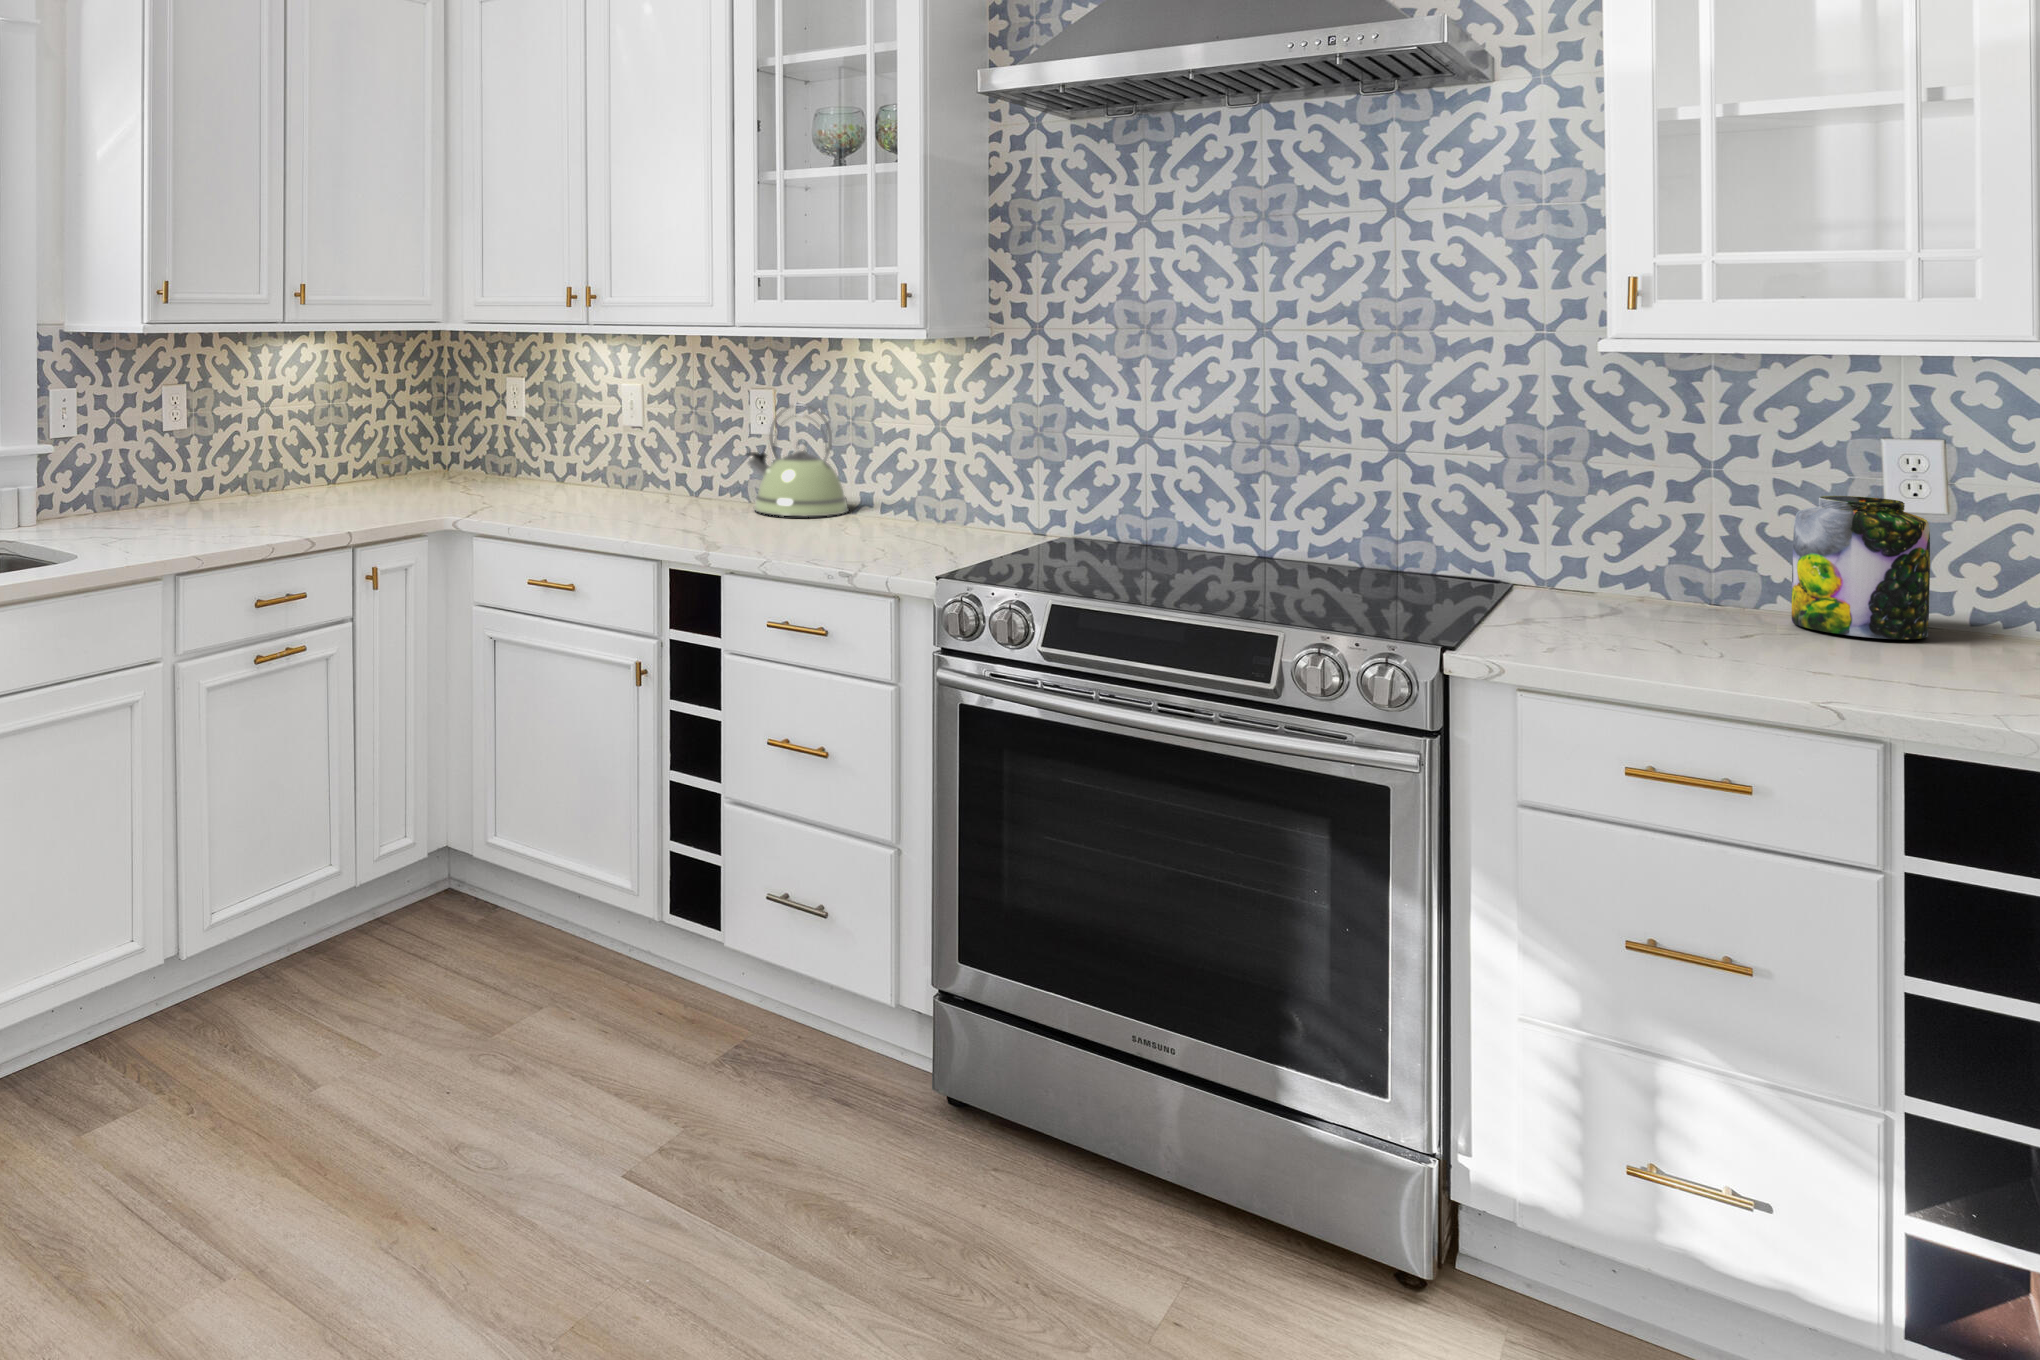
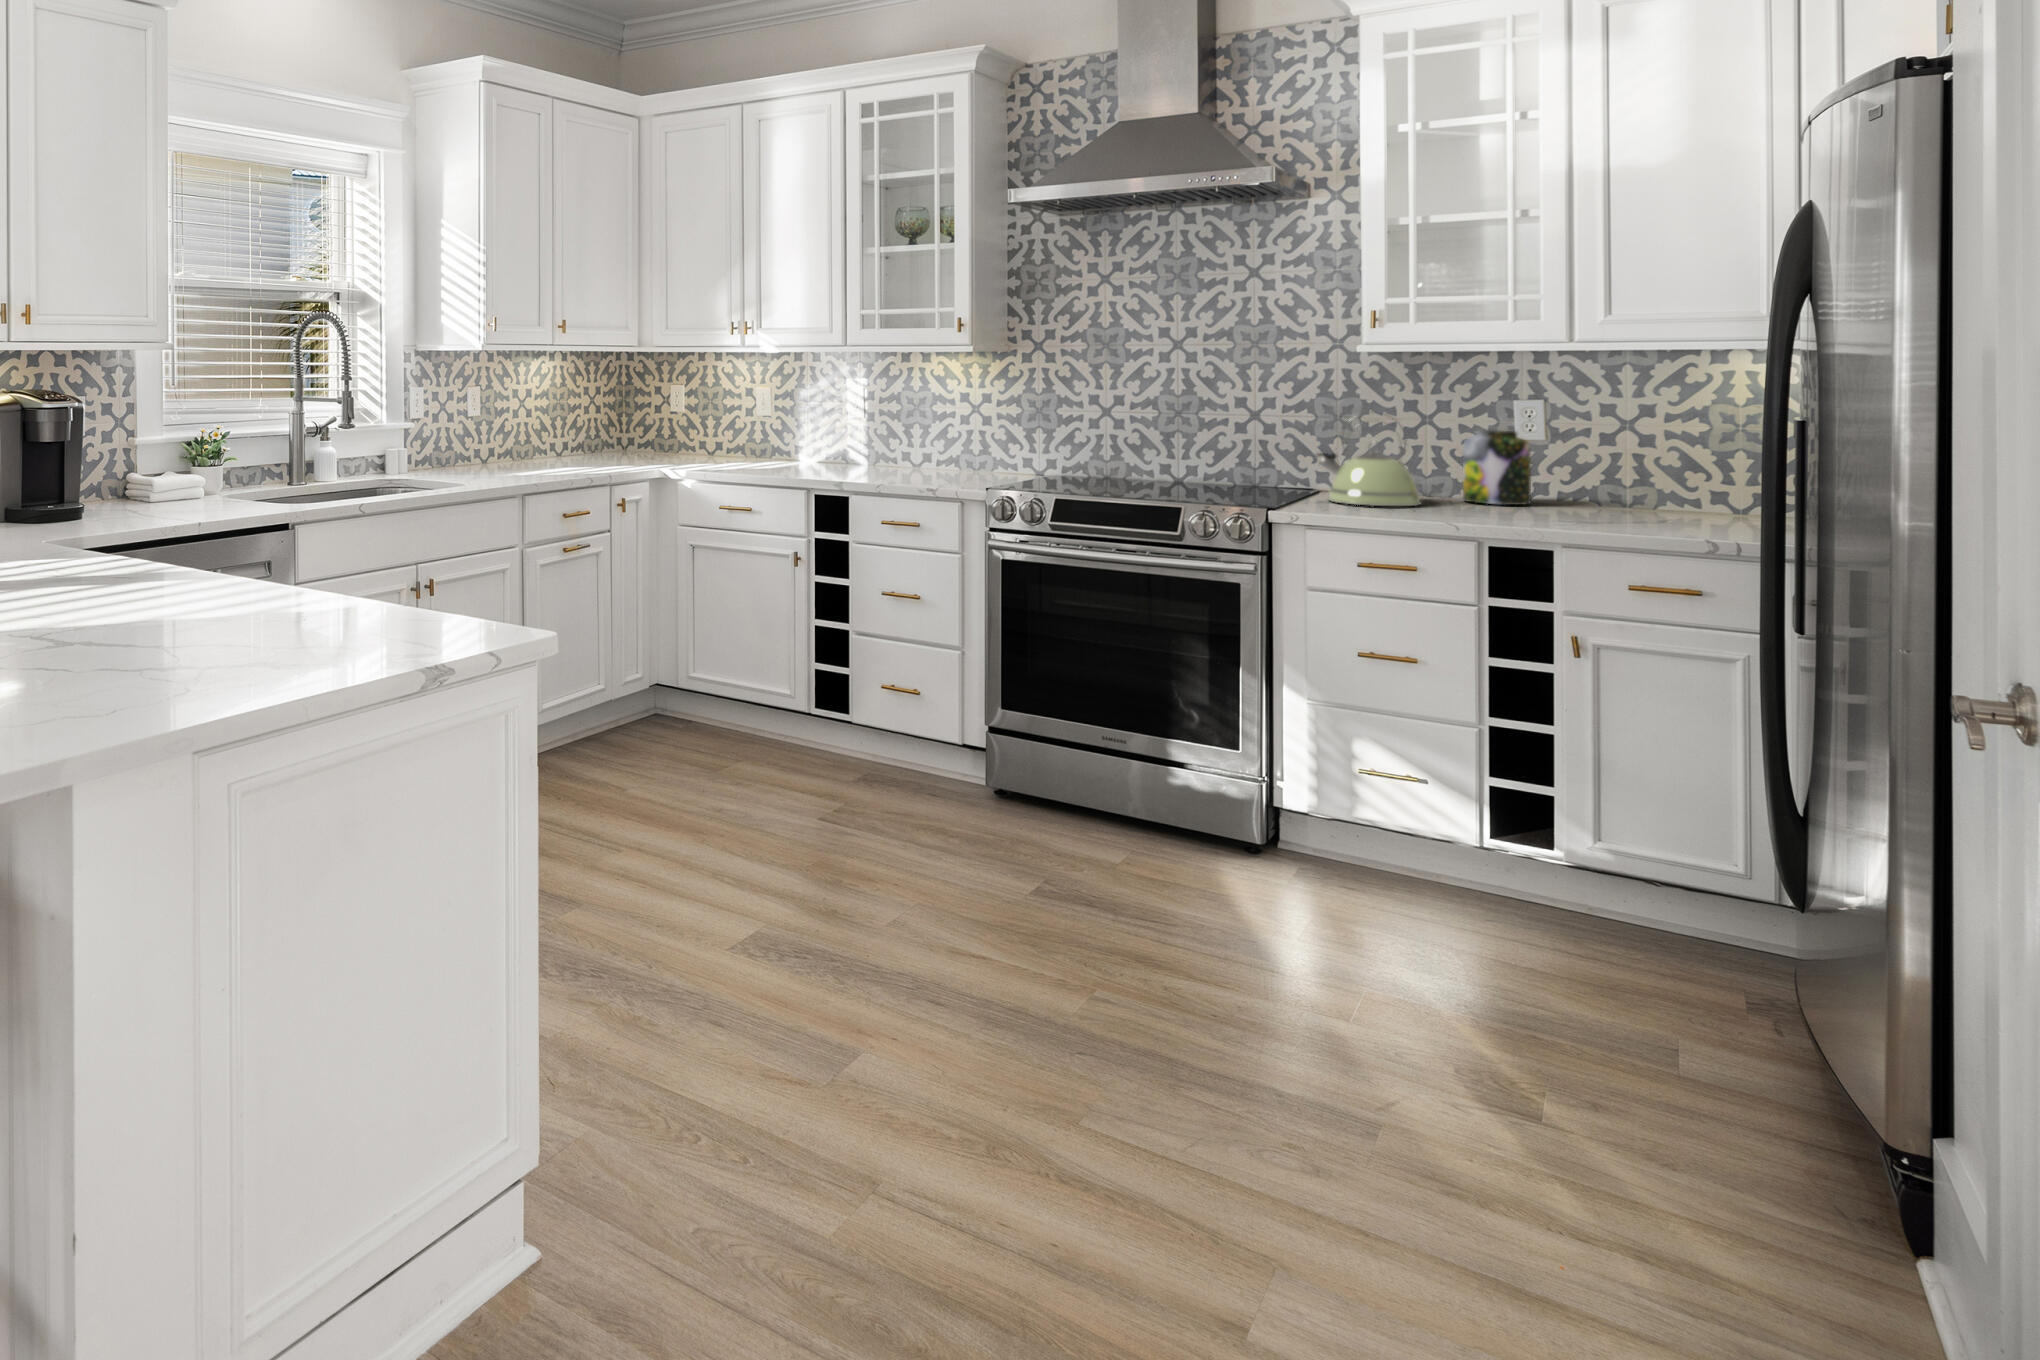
kettle: present [747,405,848,517] -> present [1317,413,1421,506]

